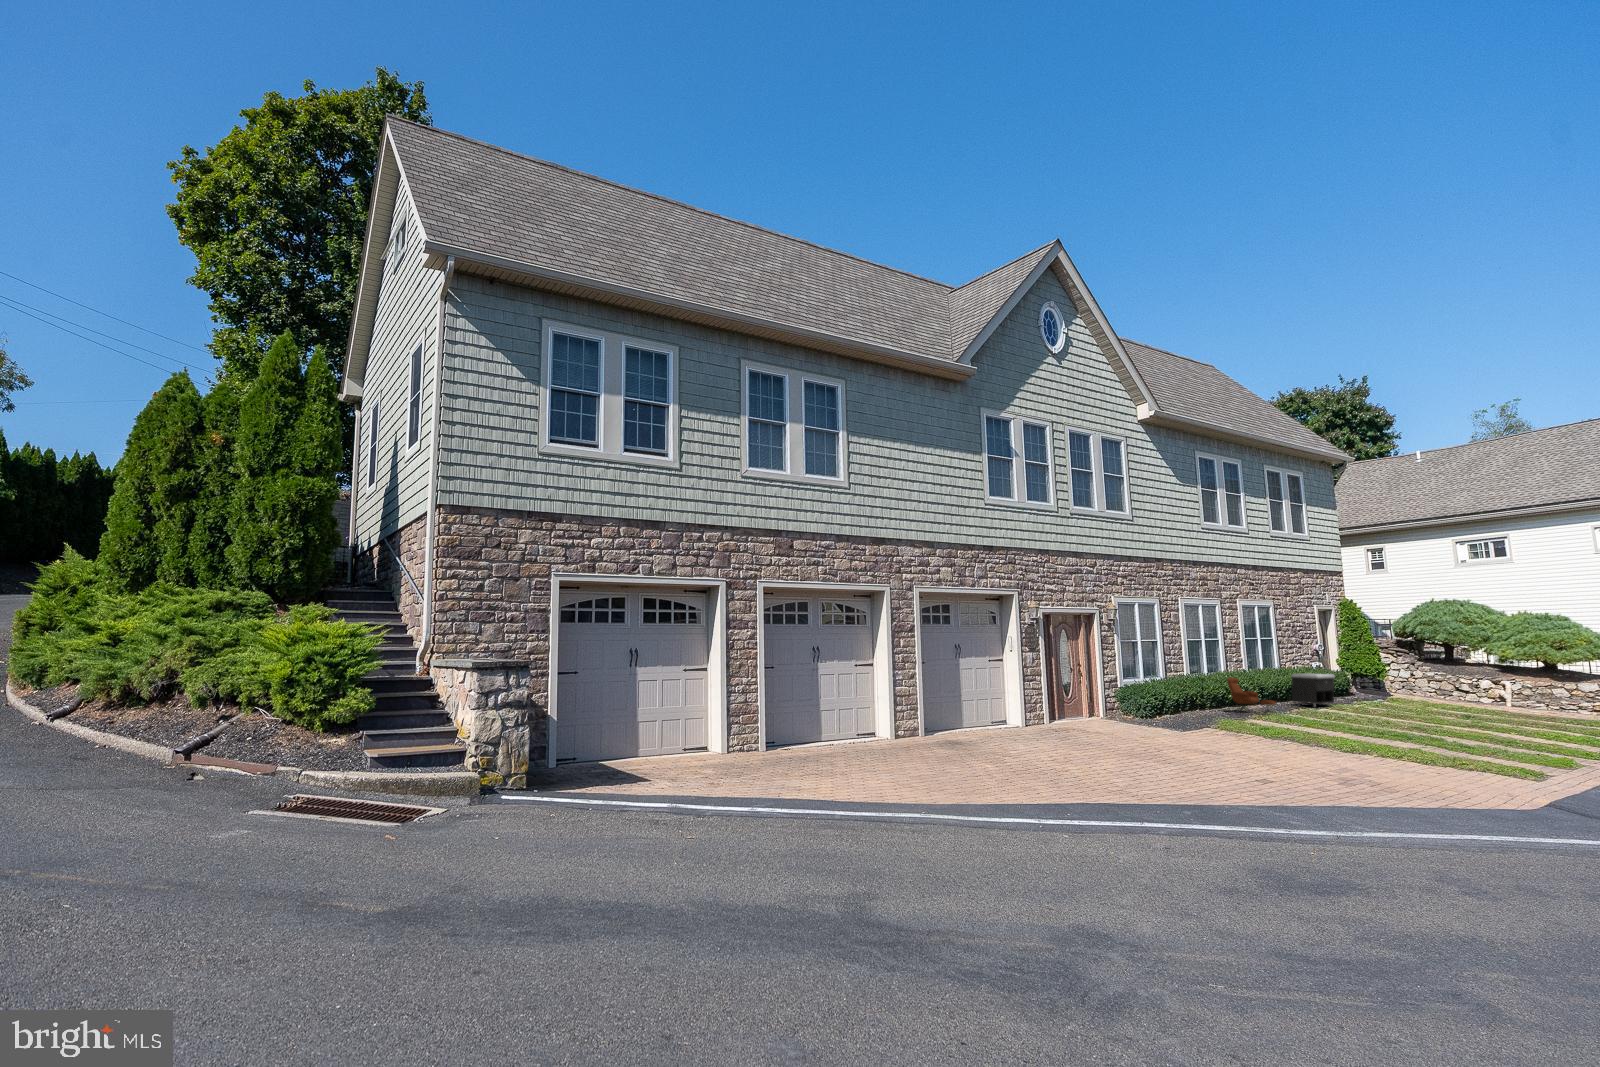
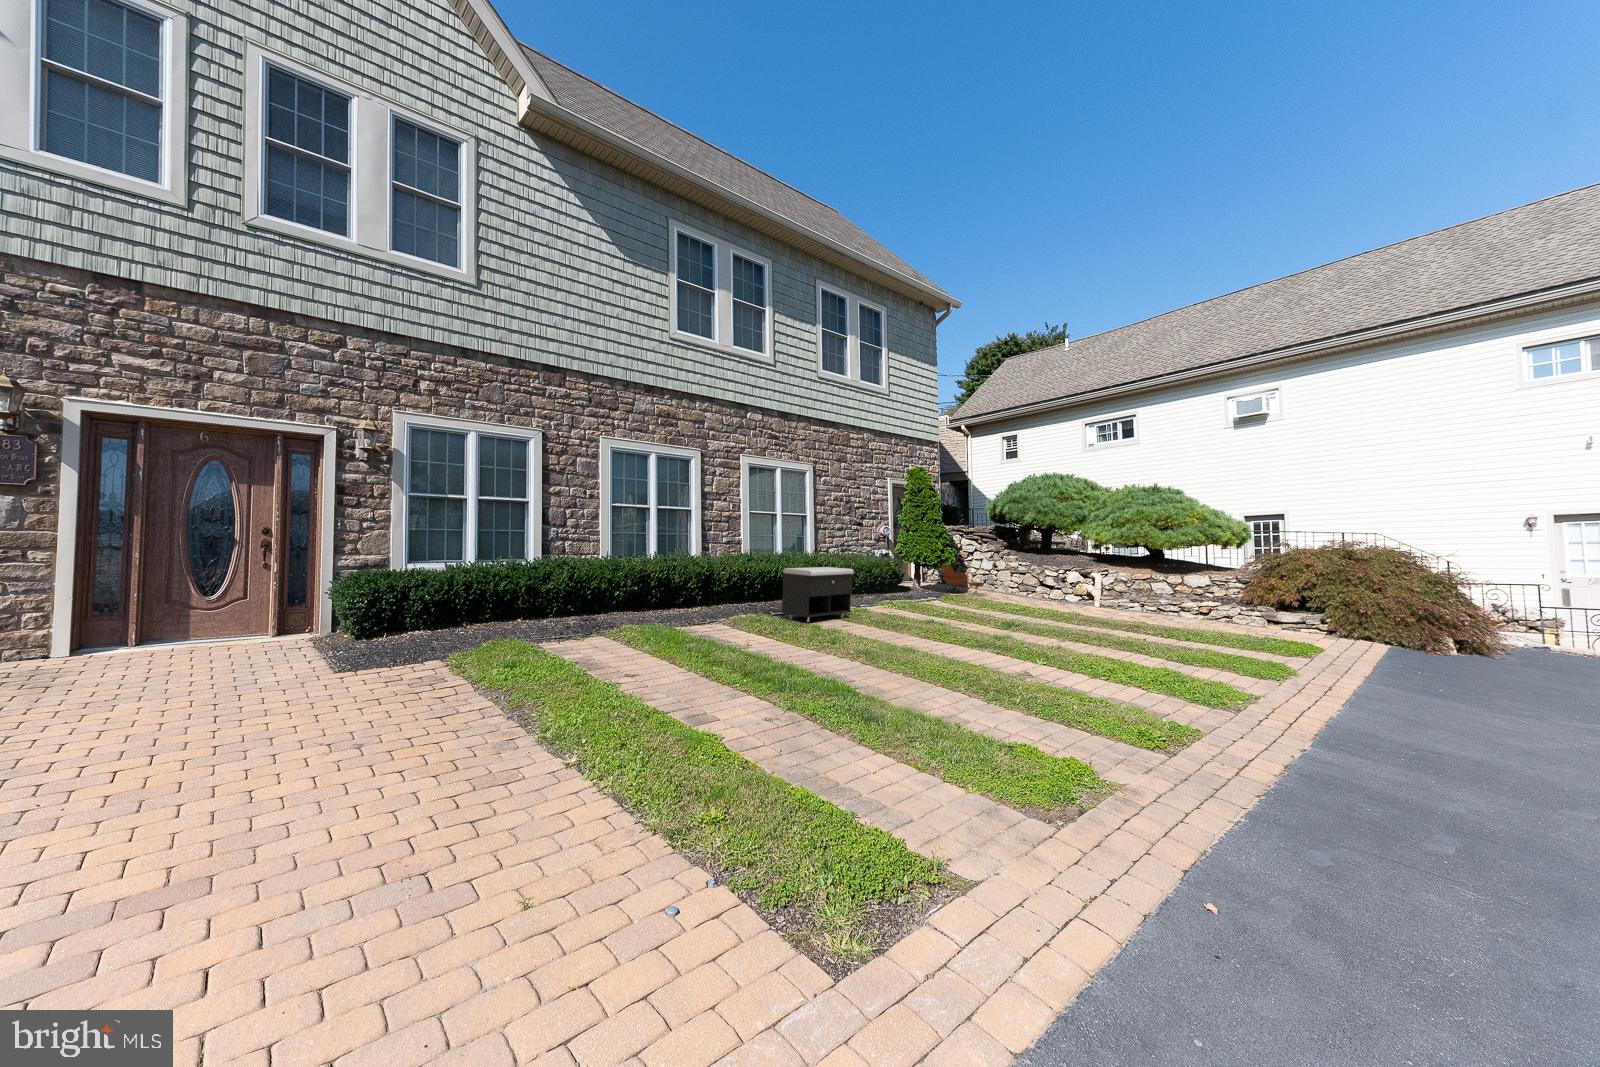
lounge chair: present [1227,677,1276,712] -> present [941,563,984,595]

